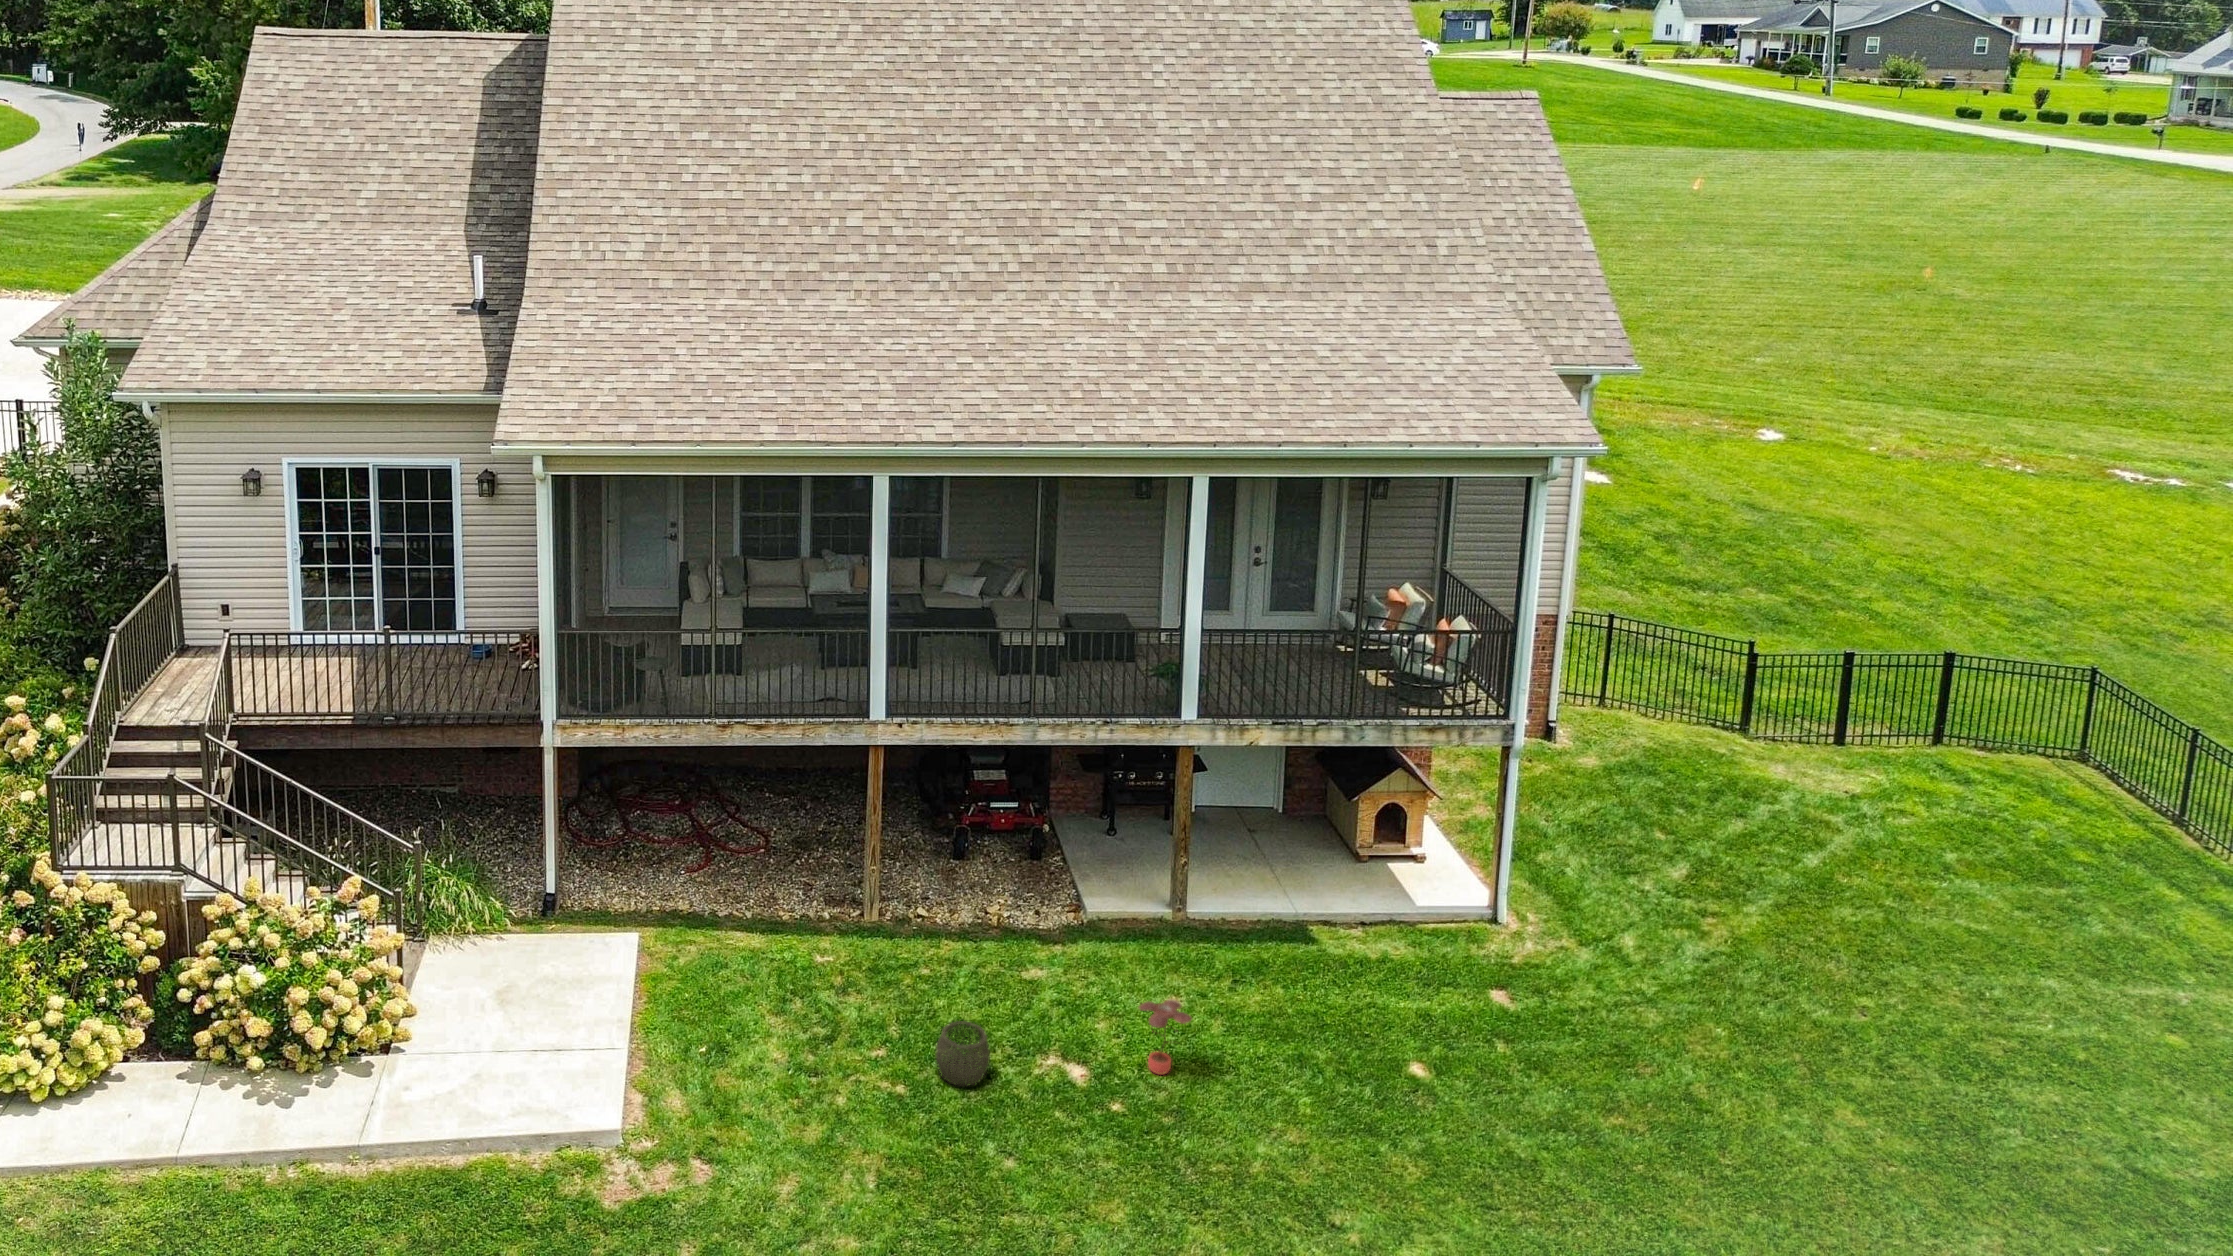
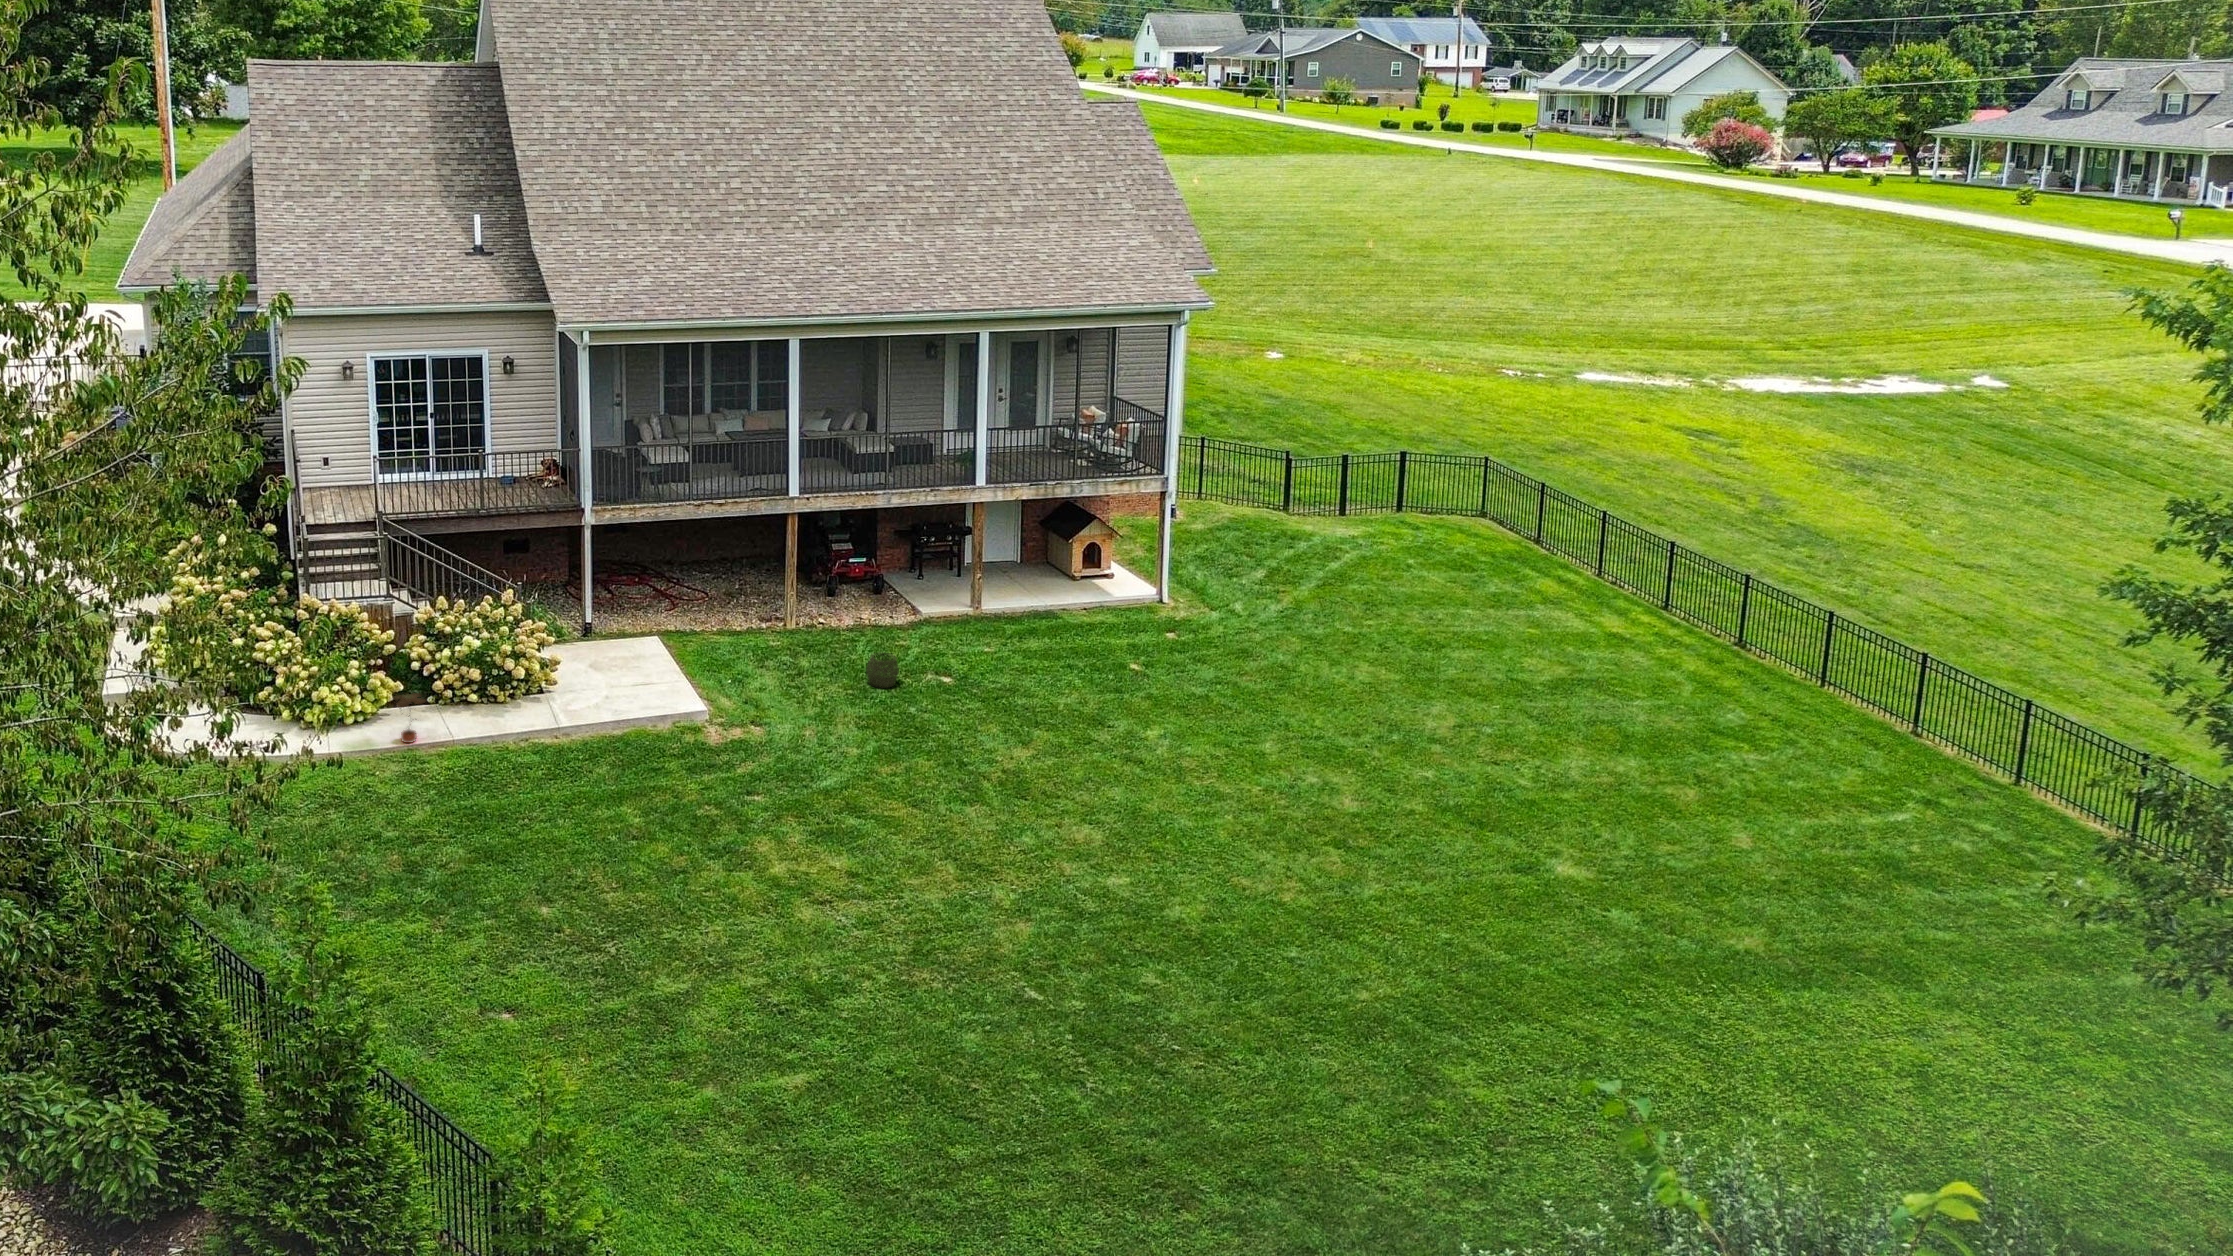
potted plant: present [1139,1000,1192,1075] -> present [393,693,425,743]

